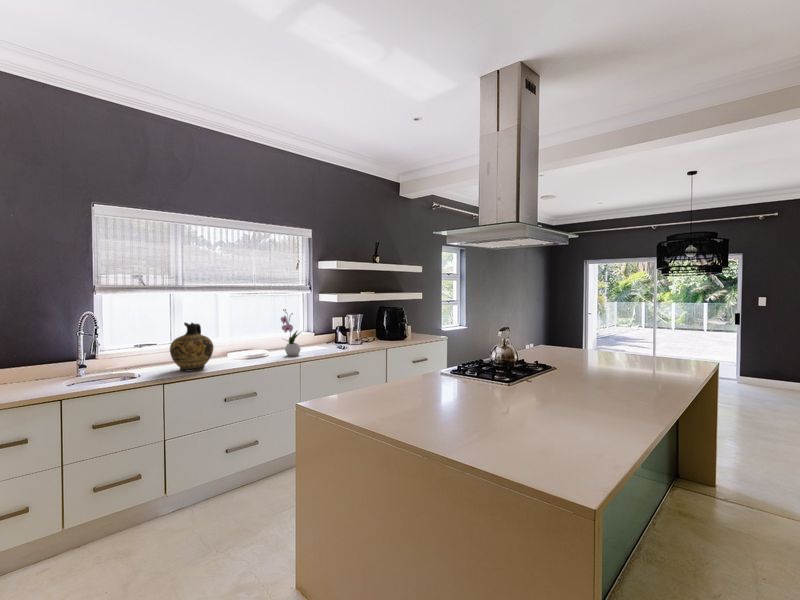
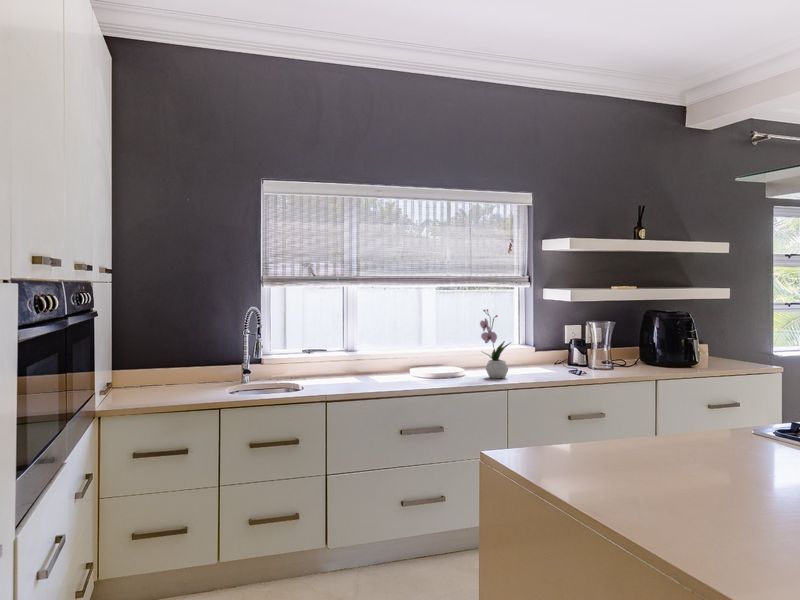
ceramic jug: present [170,323,213,371] -> none [336,323,387,387]

